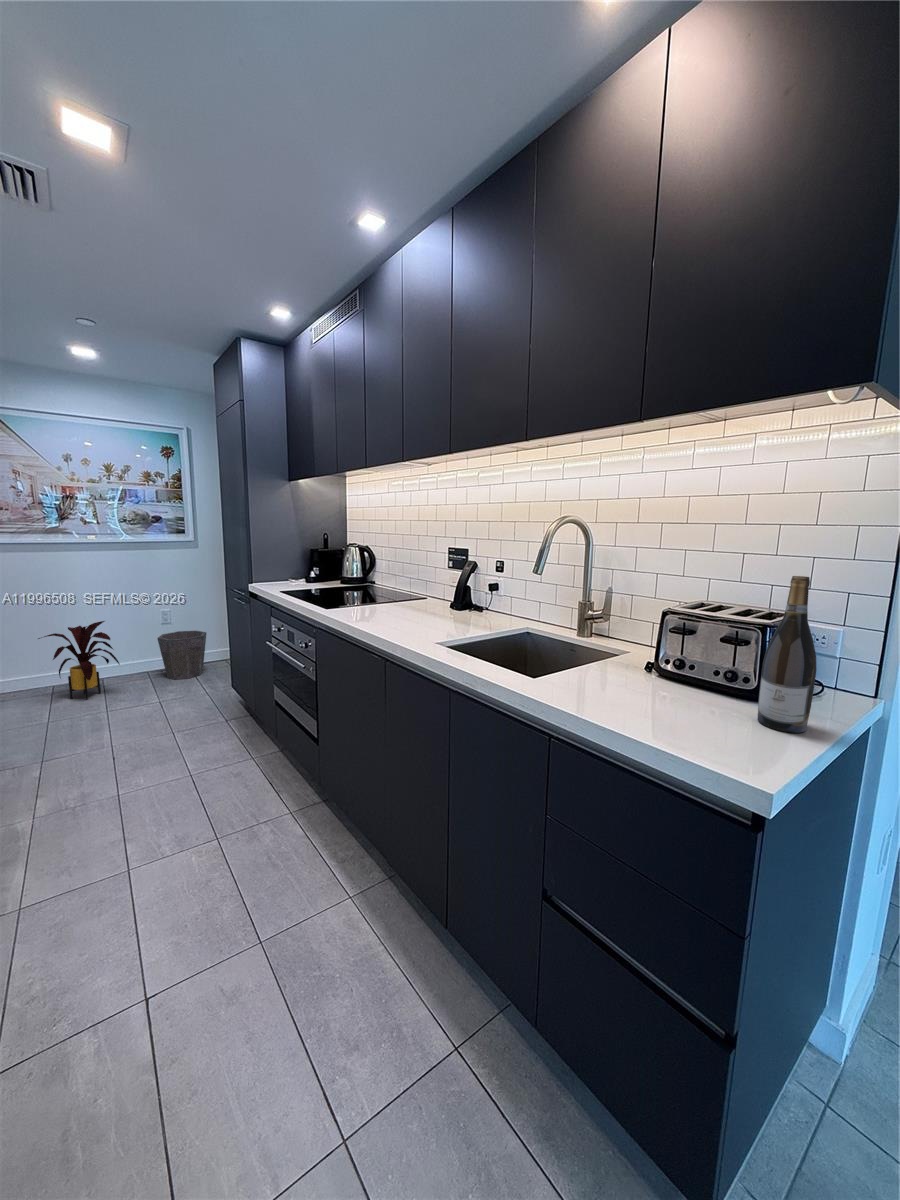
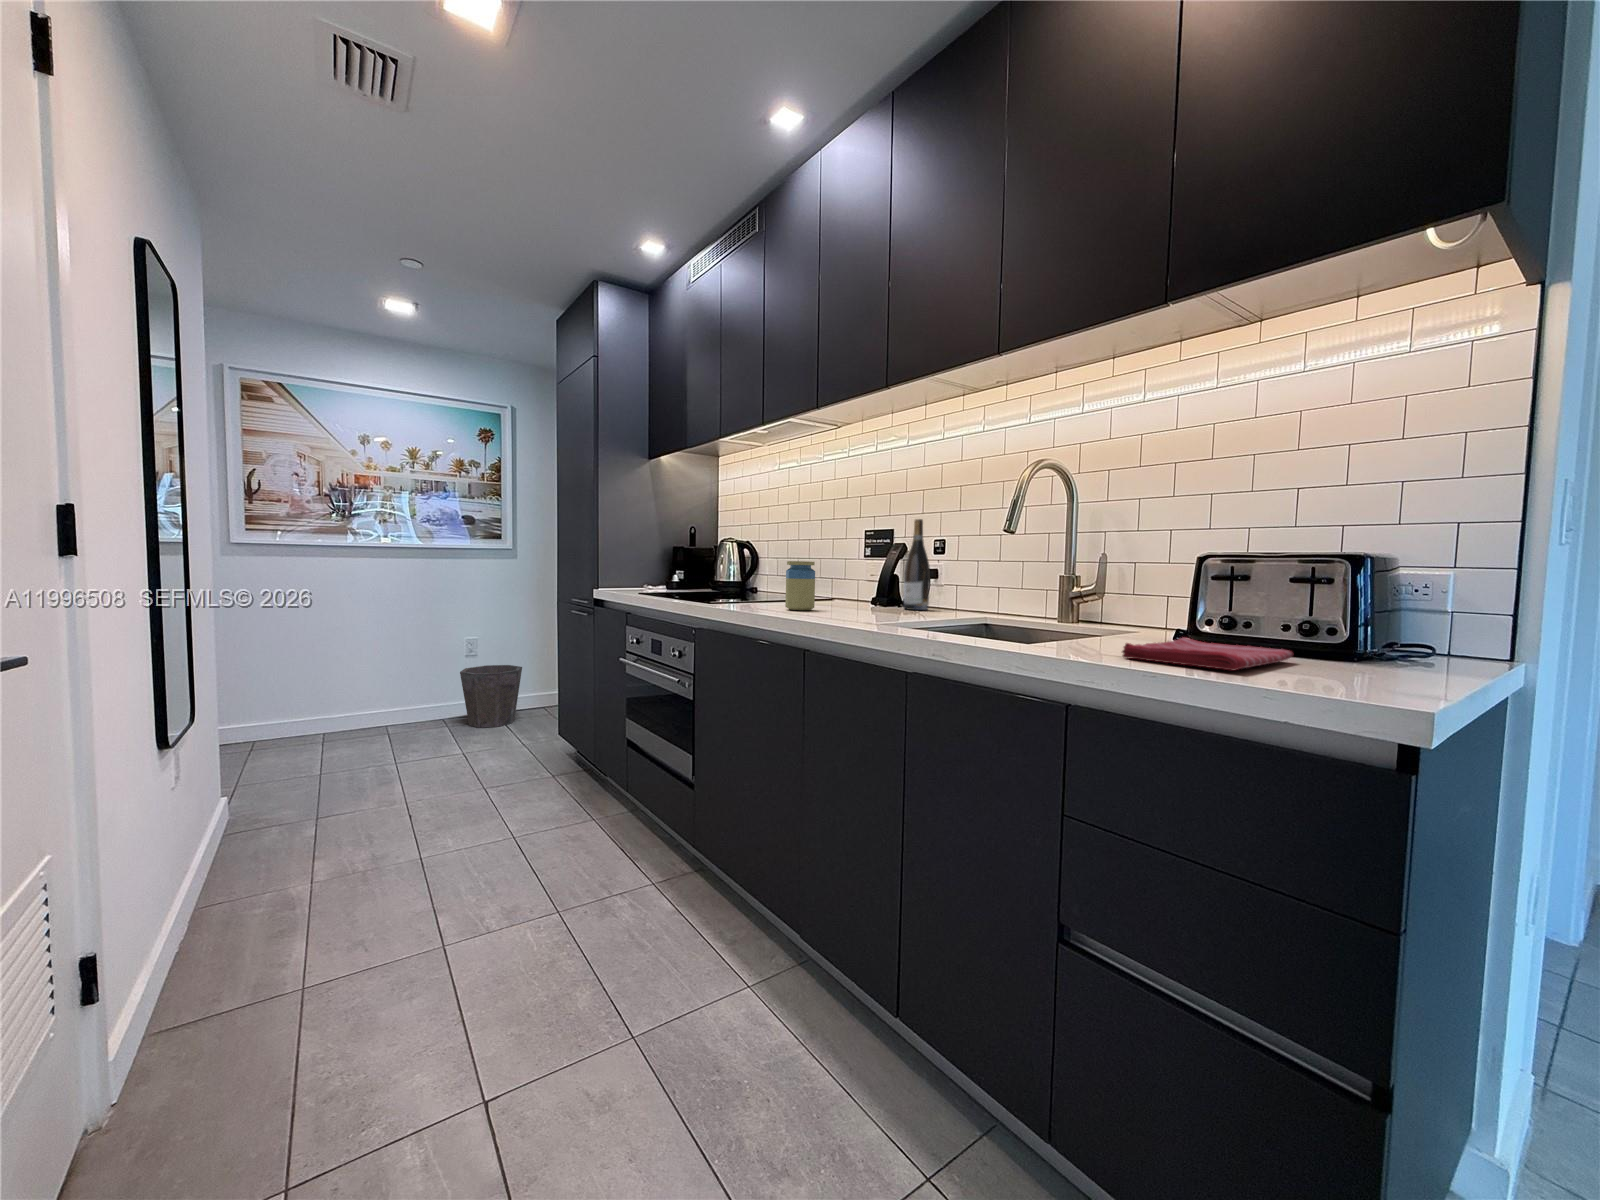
wine bottle: present [758,576,817,733] -> present [904,519,930,610]
jar: none [379,583,401,621] -> present [785,561,815,610]
house plant: present [38,621,120,700] -> none [310,647,413,749]
dish towel: none [587,677,713,727] -> present [1122,637,1293,670]

